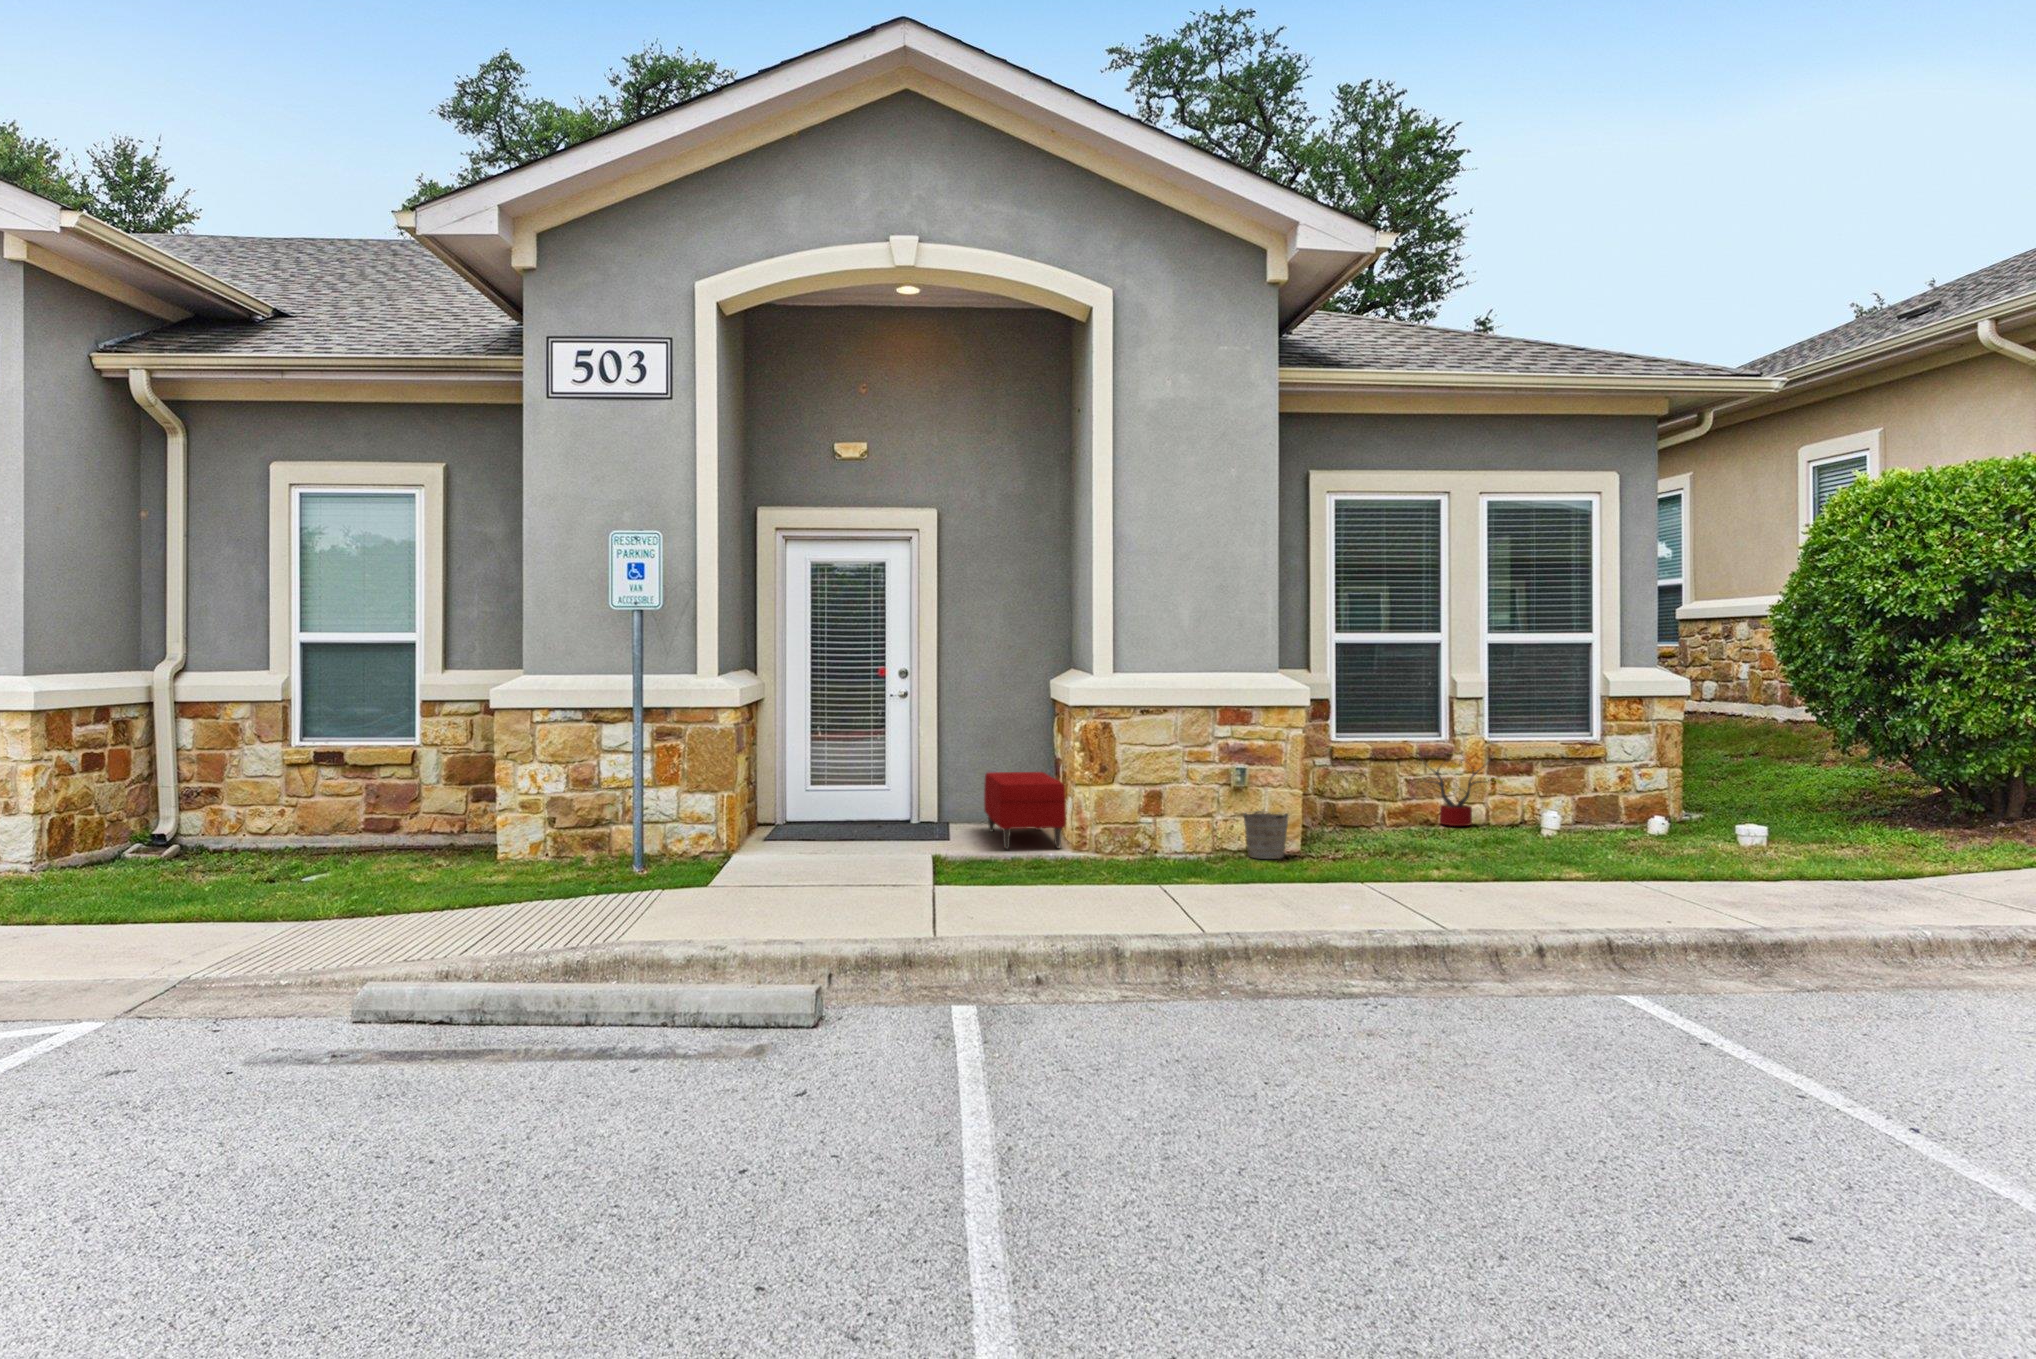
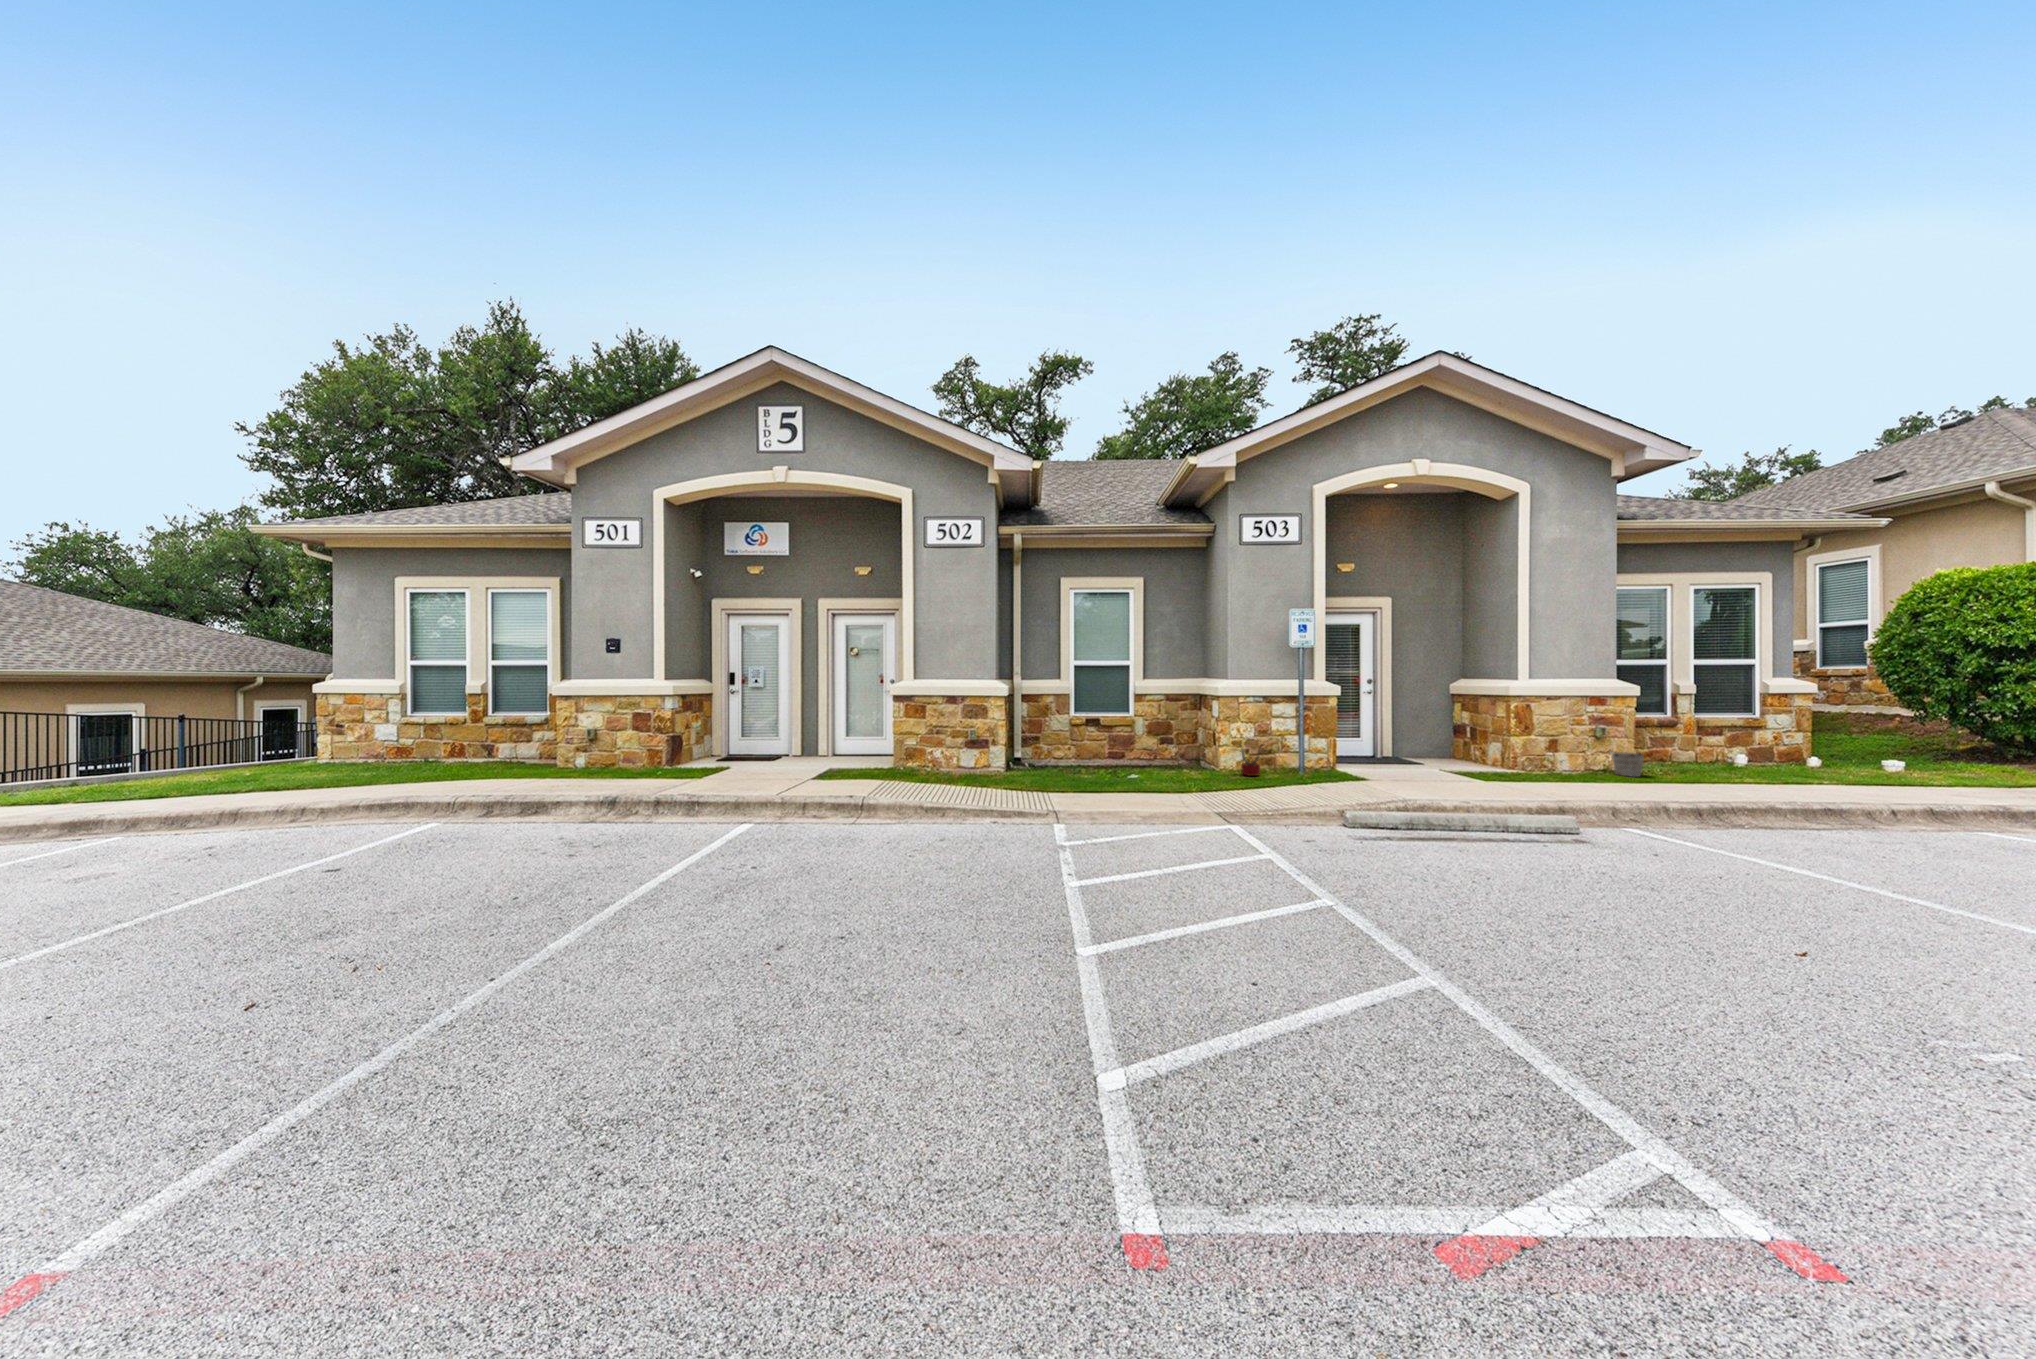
decorative plant: present [1426,762,1502,826] -> present [1239,744,1277,776]
bench: present [984,772,1066,849] -> none [1419,730,1498,769]

